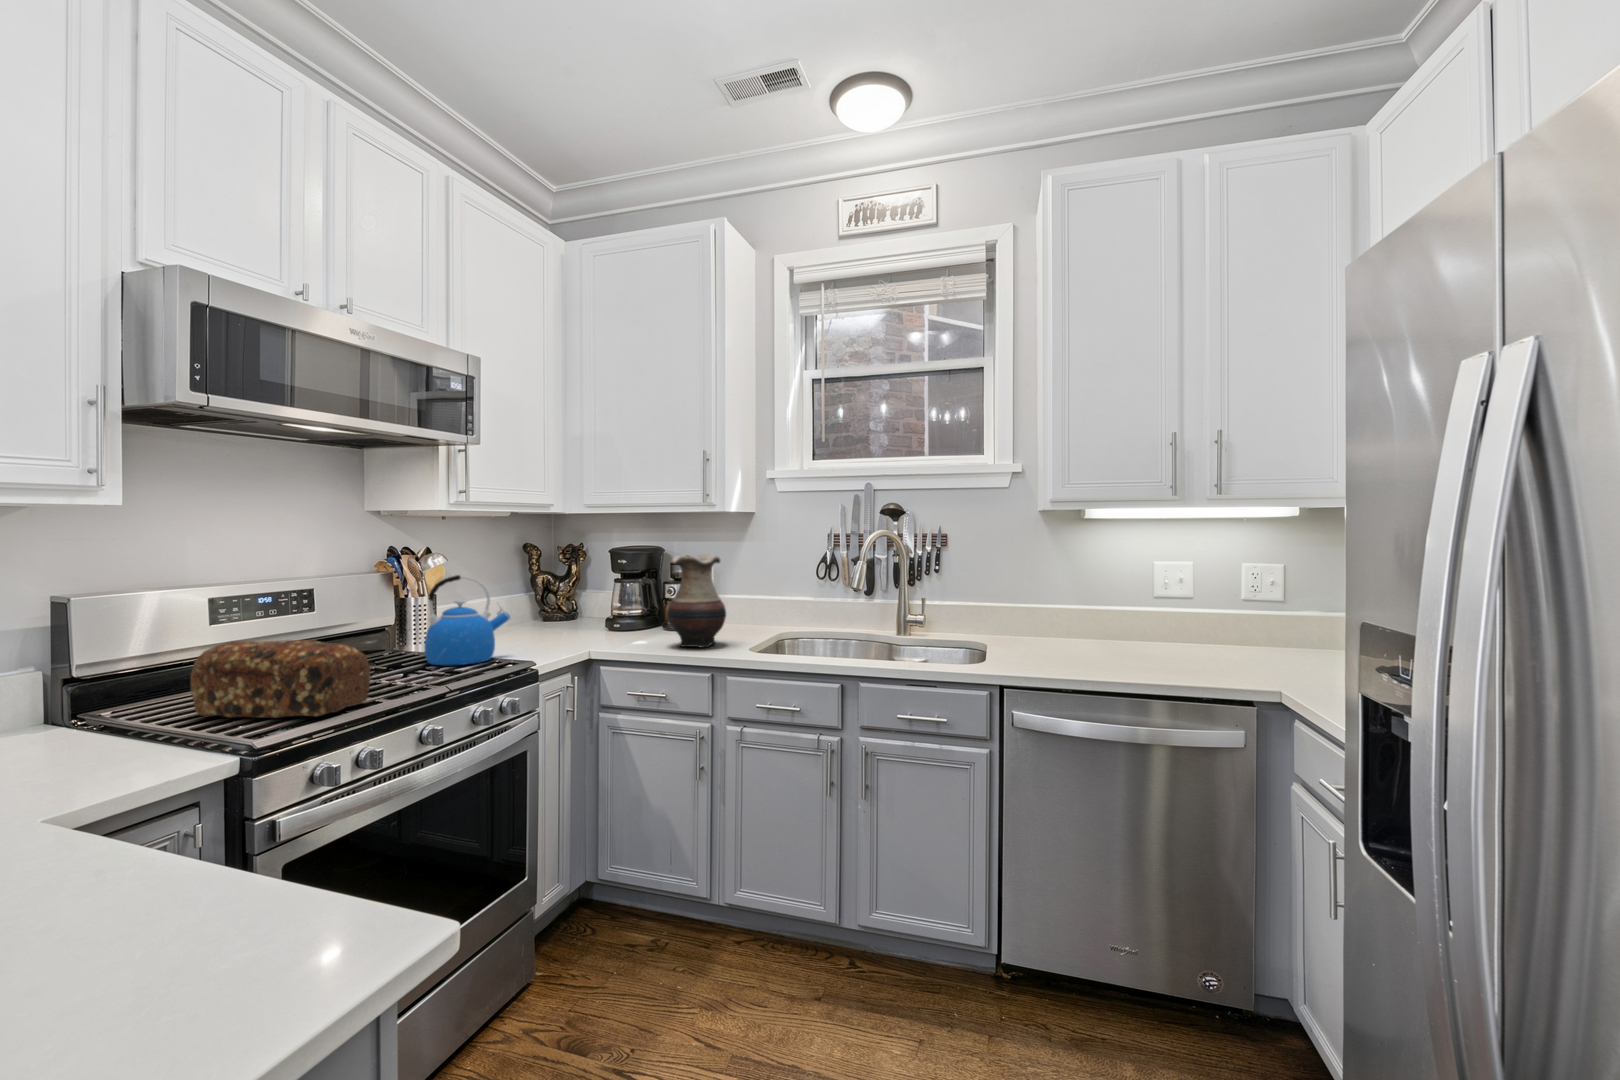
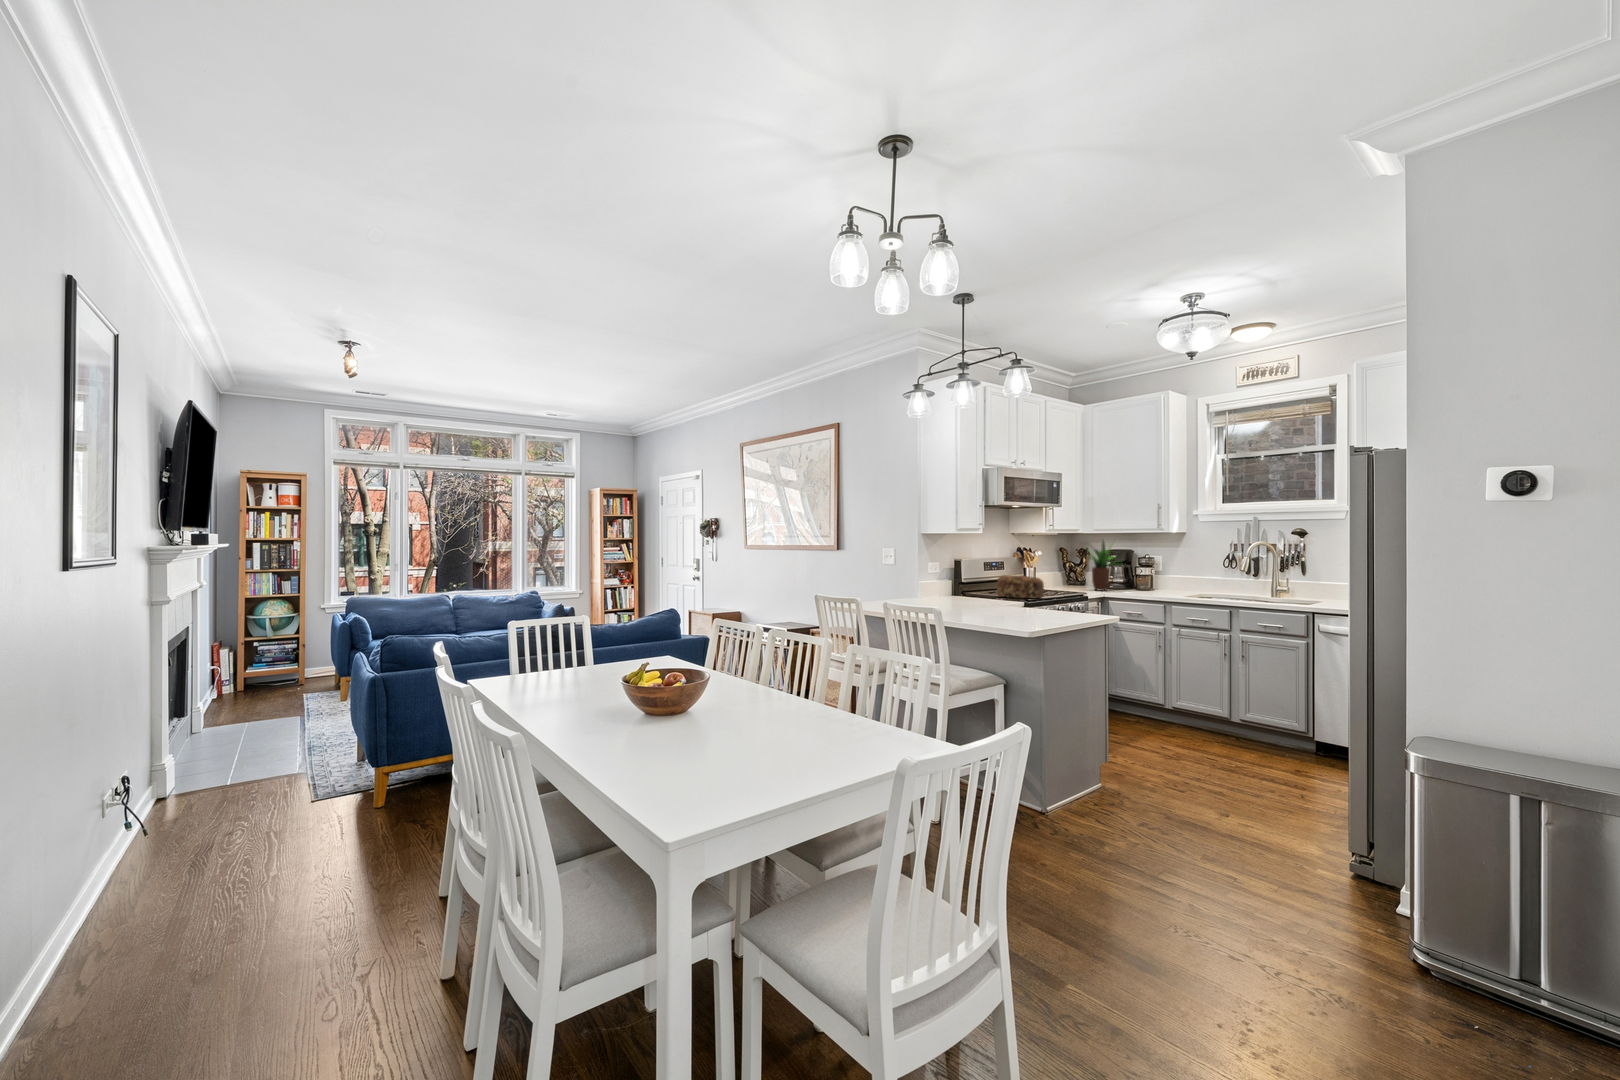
potted plant: none [547,525,645,639] -> present [1091,541,1115,591]
vase: present [667,554,726,647] -> none [1142,552,1172,595]
kettle: present [424,575,510,666] -> none [1041,559,1073,593]

